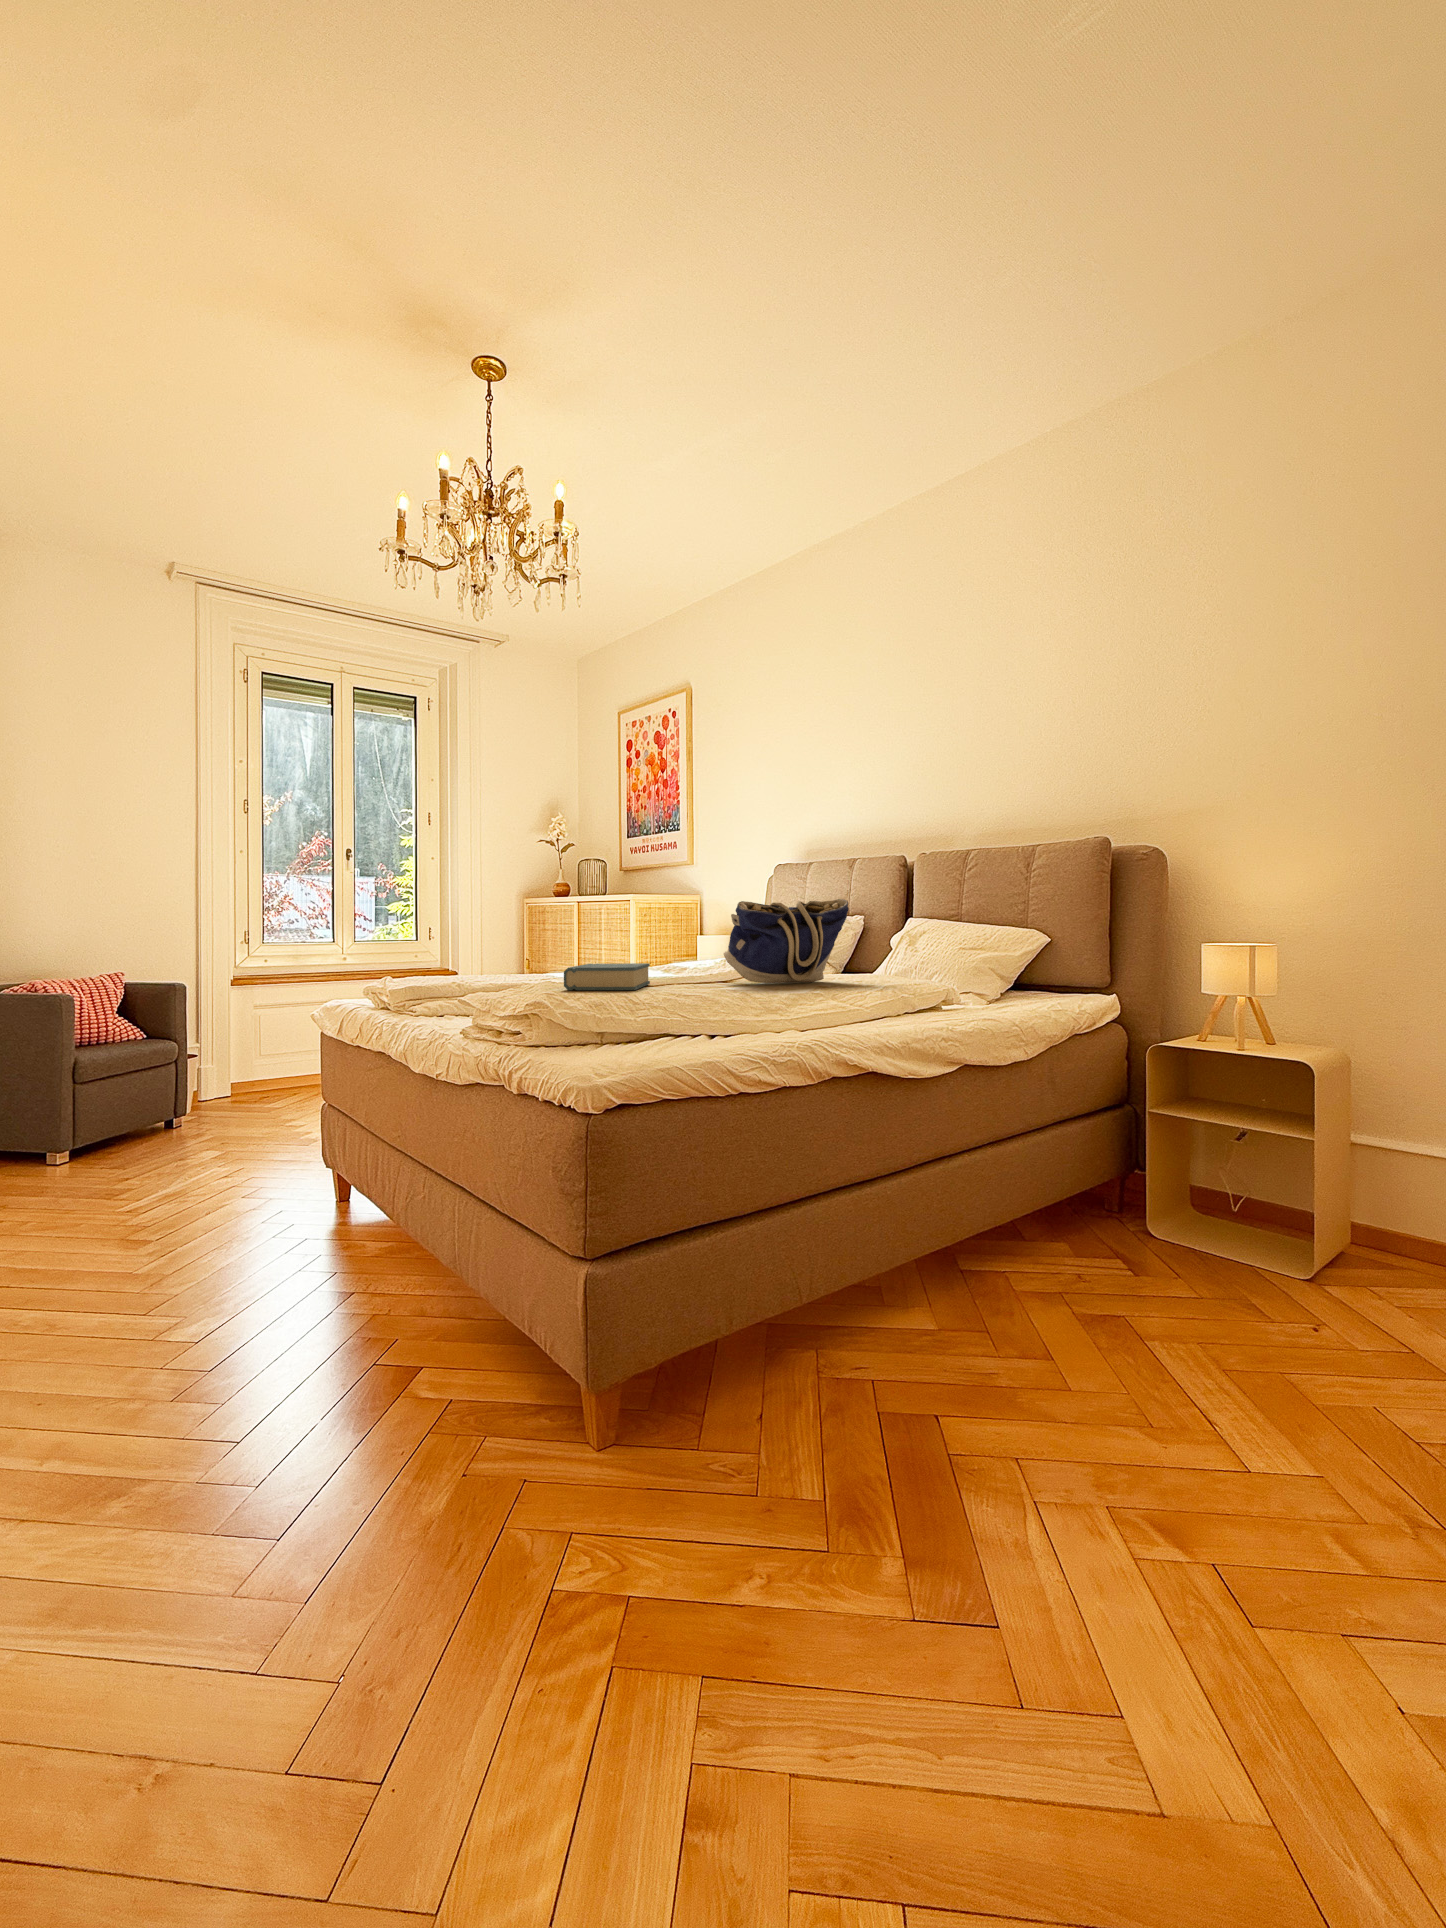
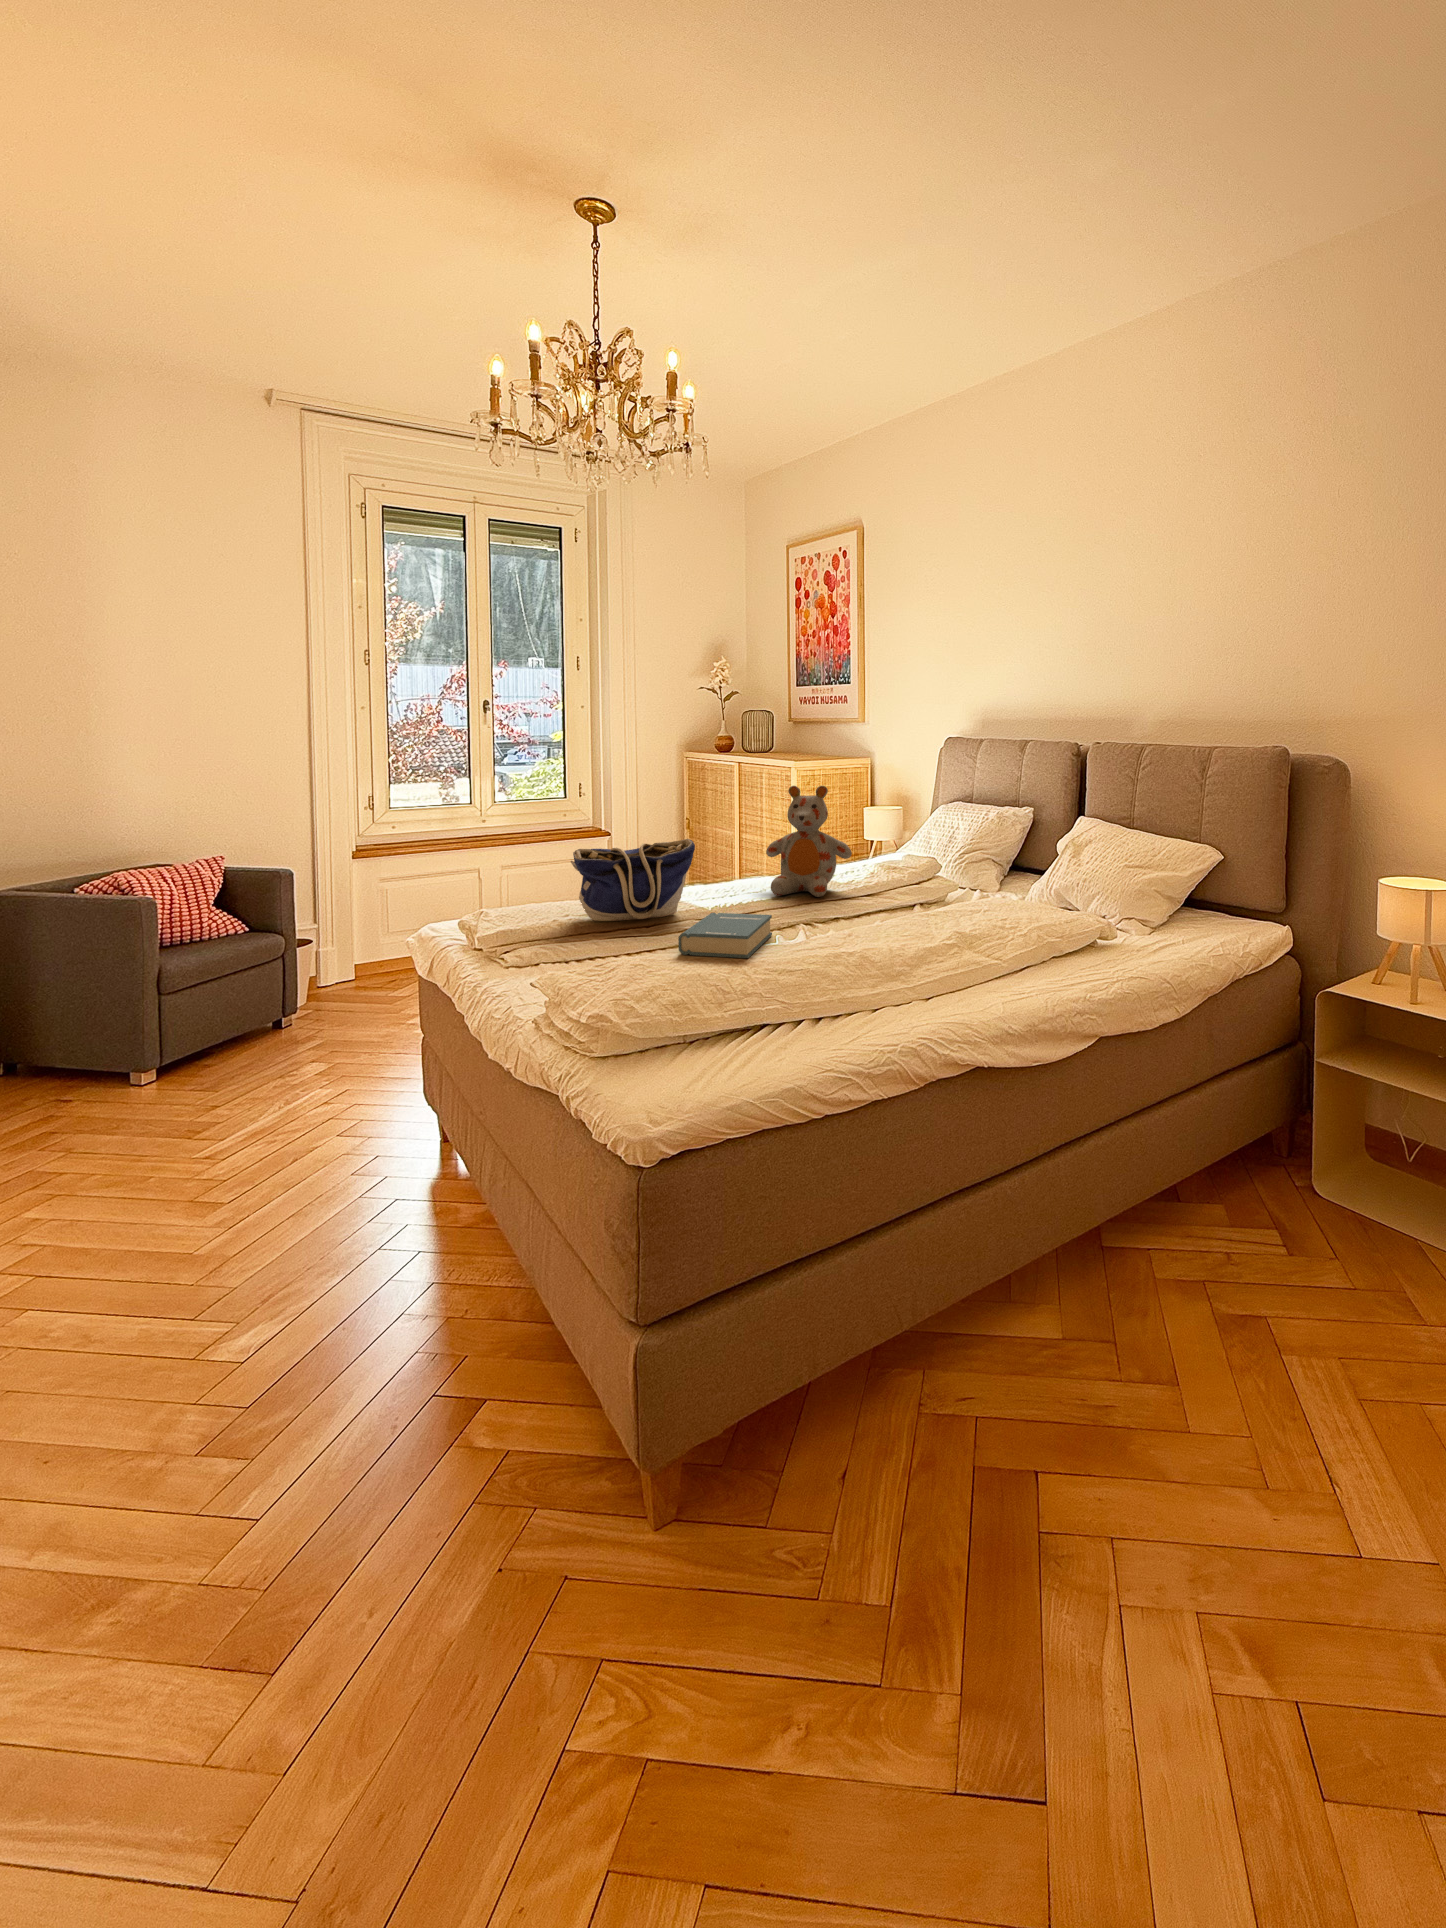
stuffed bear: none [626,873,708,974] -> present [766,786,852,897]
tote bag: present [724,899,849,983] -> present [570,839,695,921]

